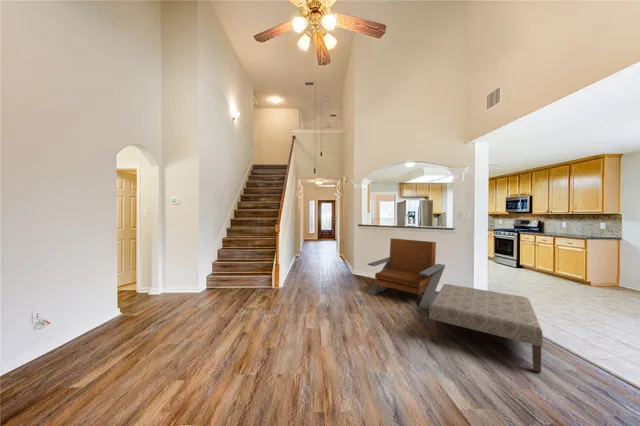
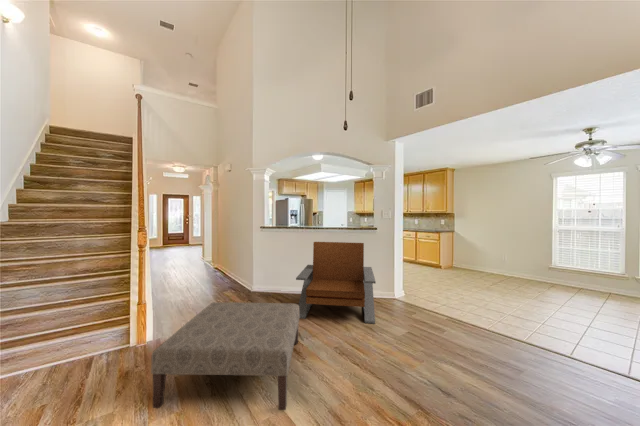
ottoman: present [429,284,543,373] -> present [151,302,299,410]

